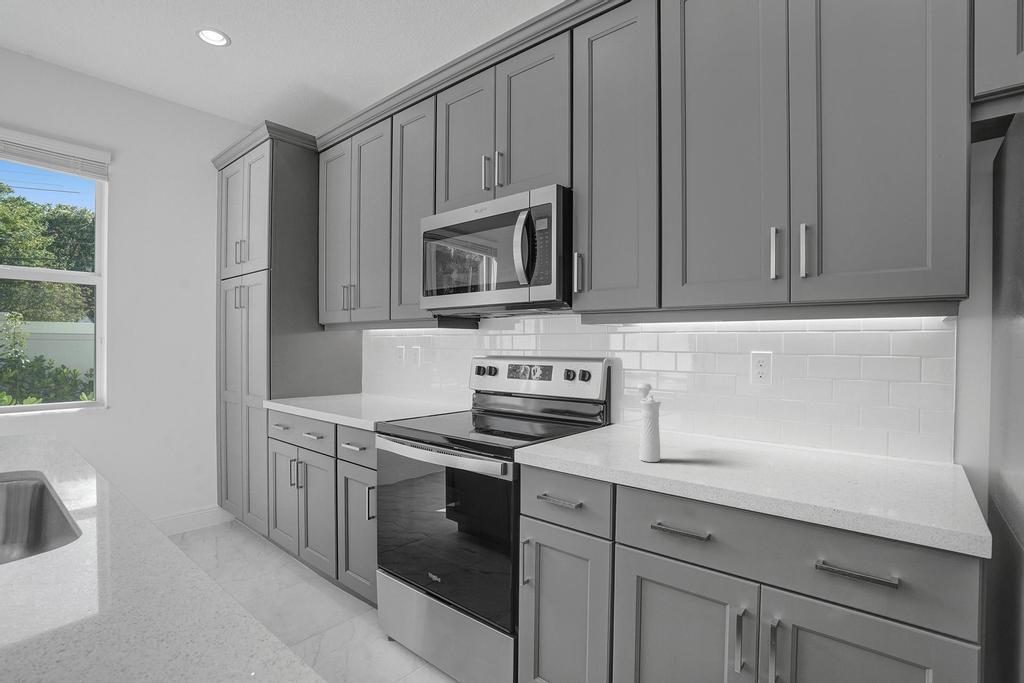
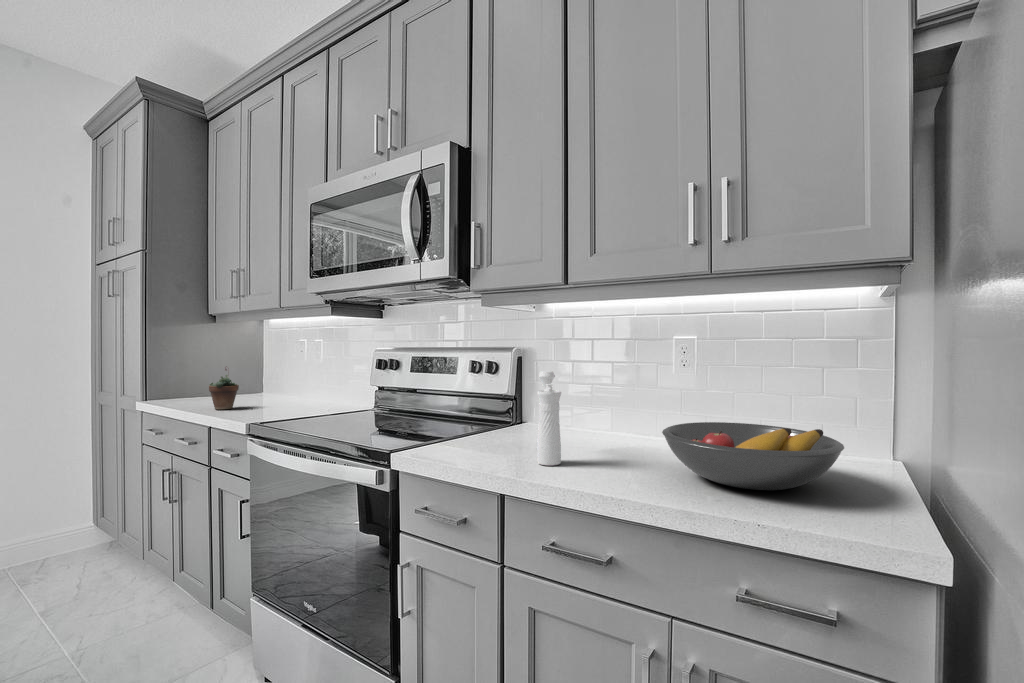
succulent plant: none [330,371,353,408] -> present [209,366,239,409]
fruit bowl: none [749,429,908,486] -> present [662,422,844,490]

